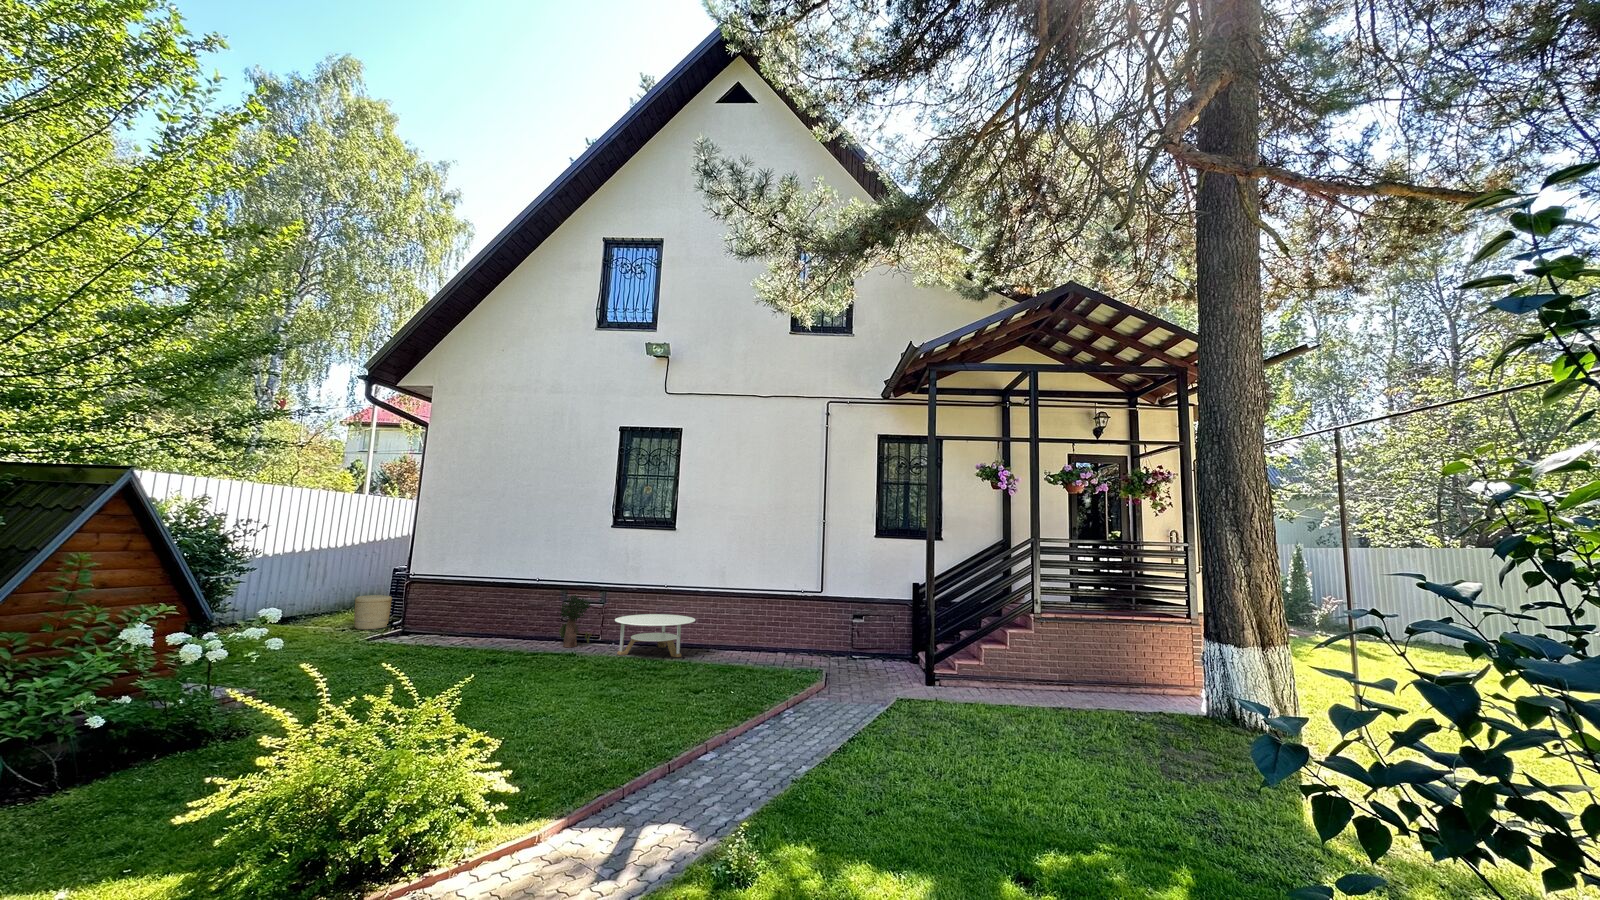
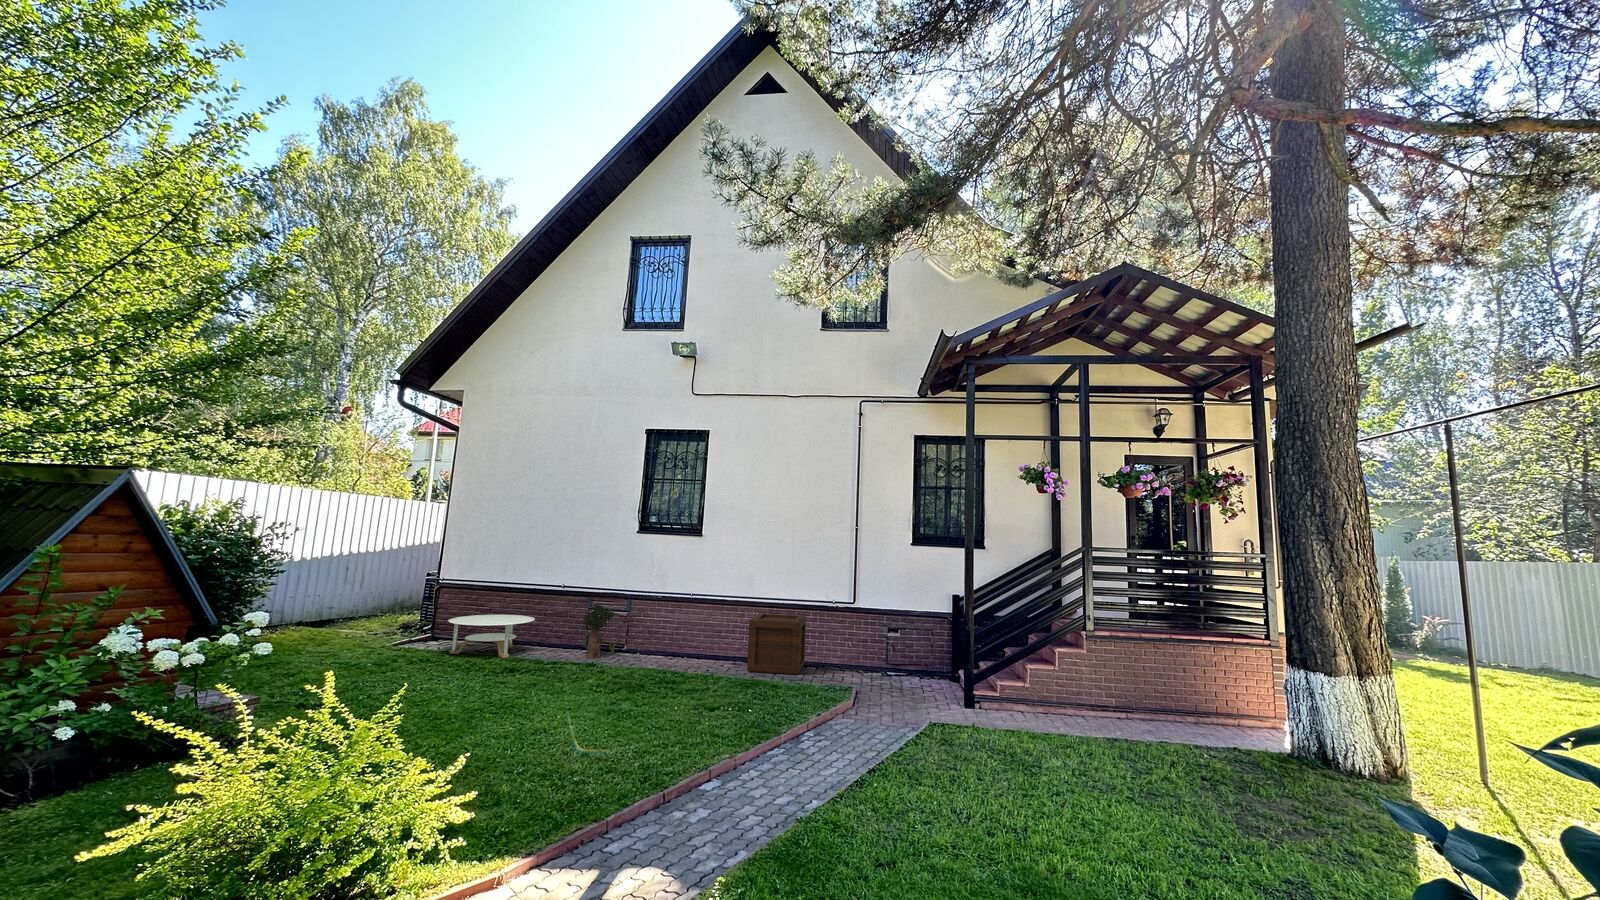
woven basket: present [354,595,392,630] -> none [386,601,424,636]
wooden crate: none [722,602,776,659] -> present [747,614,806,675]
round table: present [615,614,695,657] -> present [448,615,535,658]

